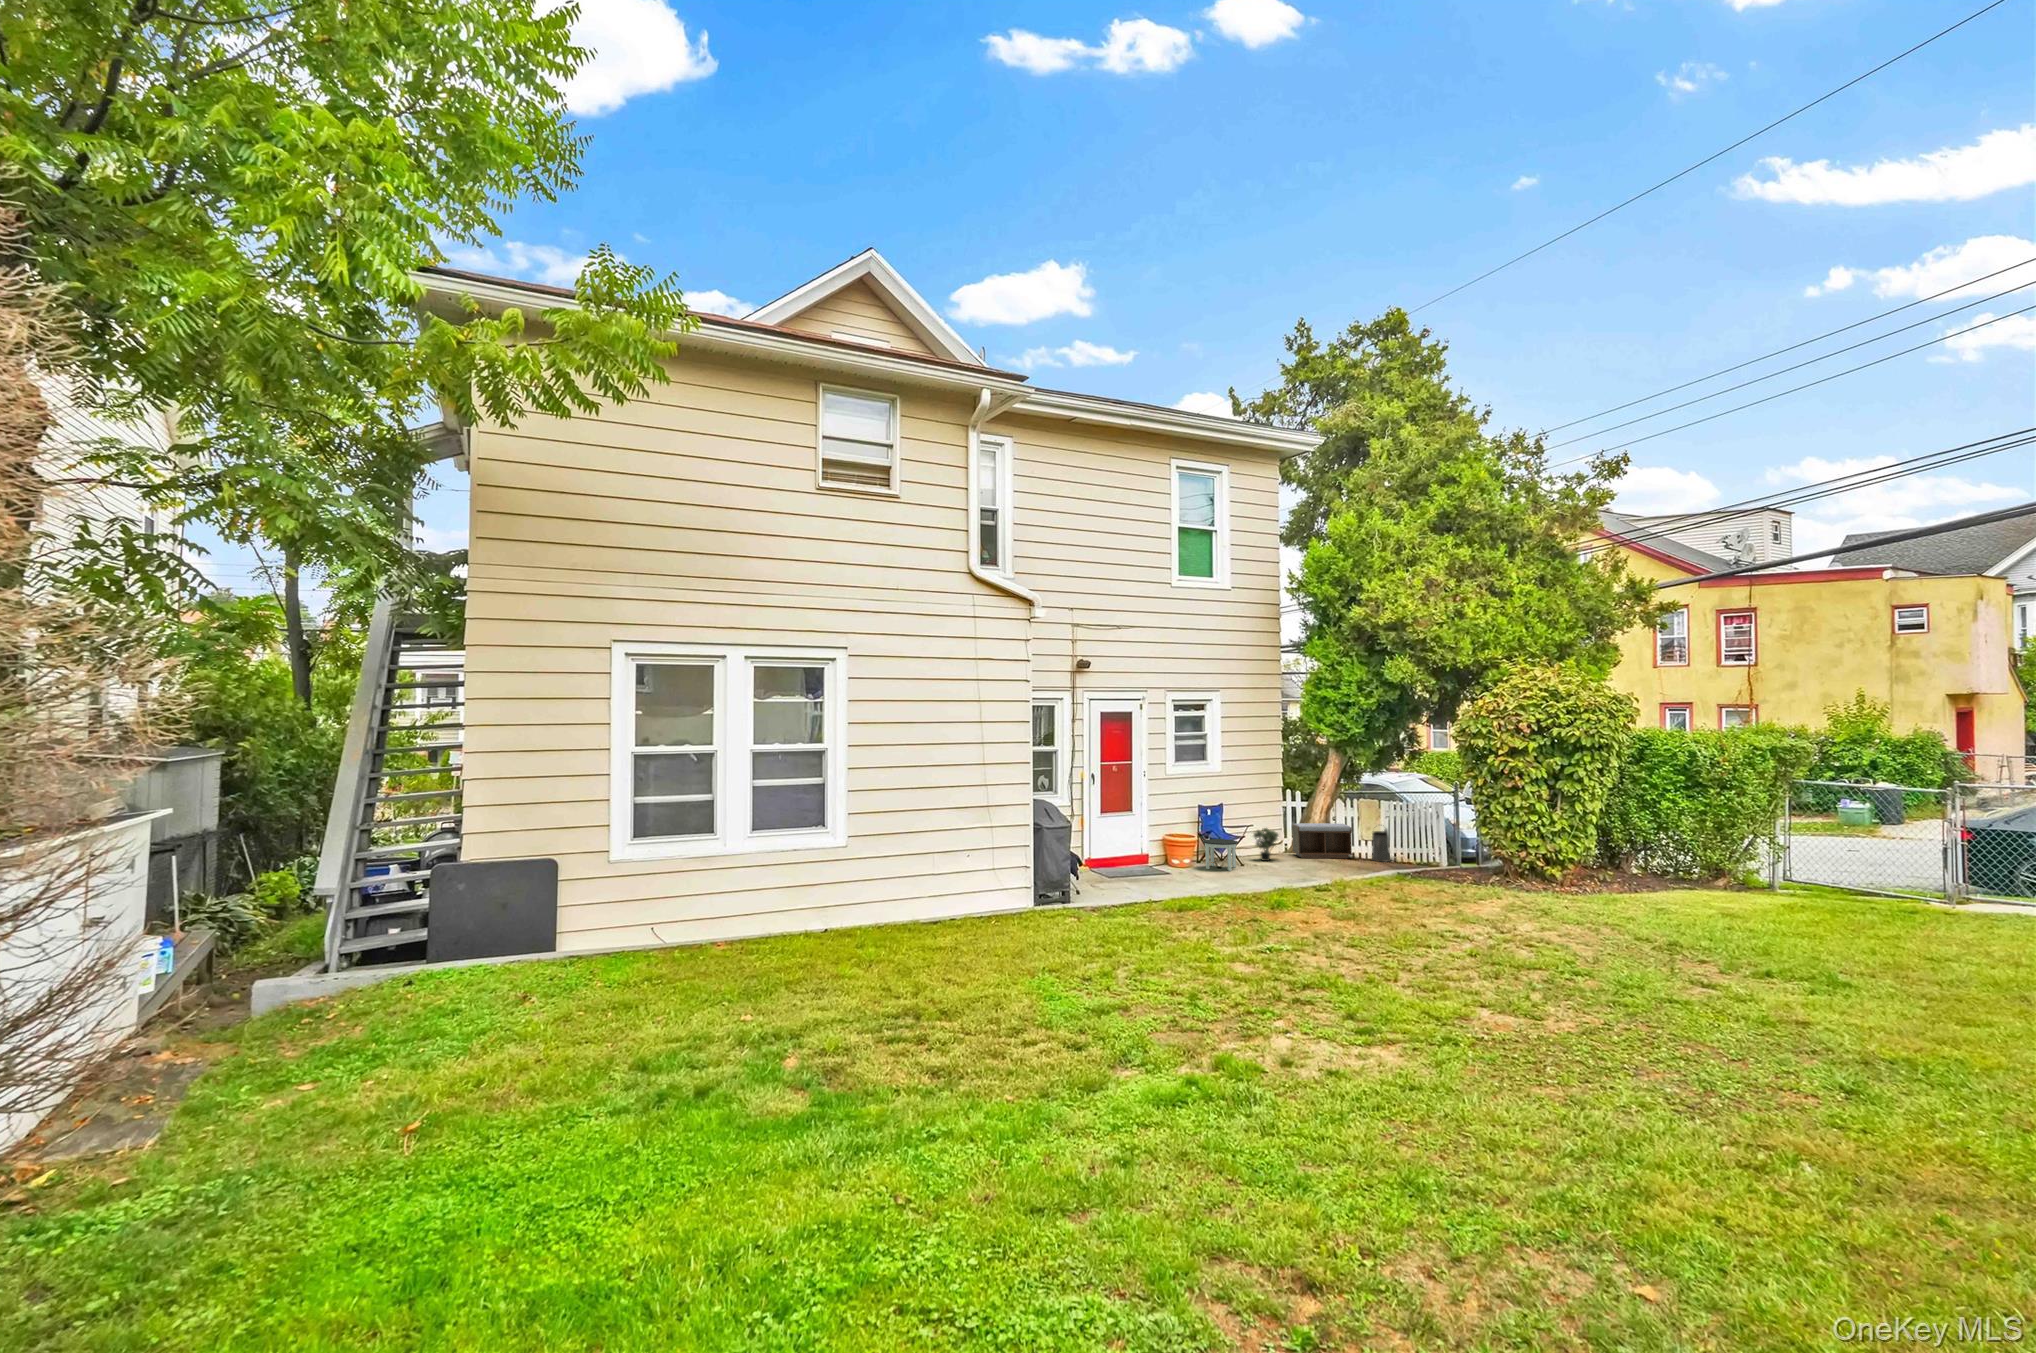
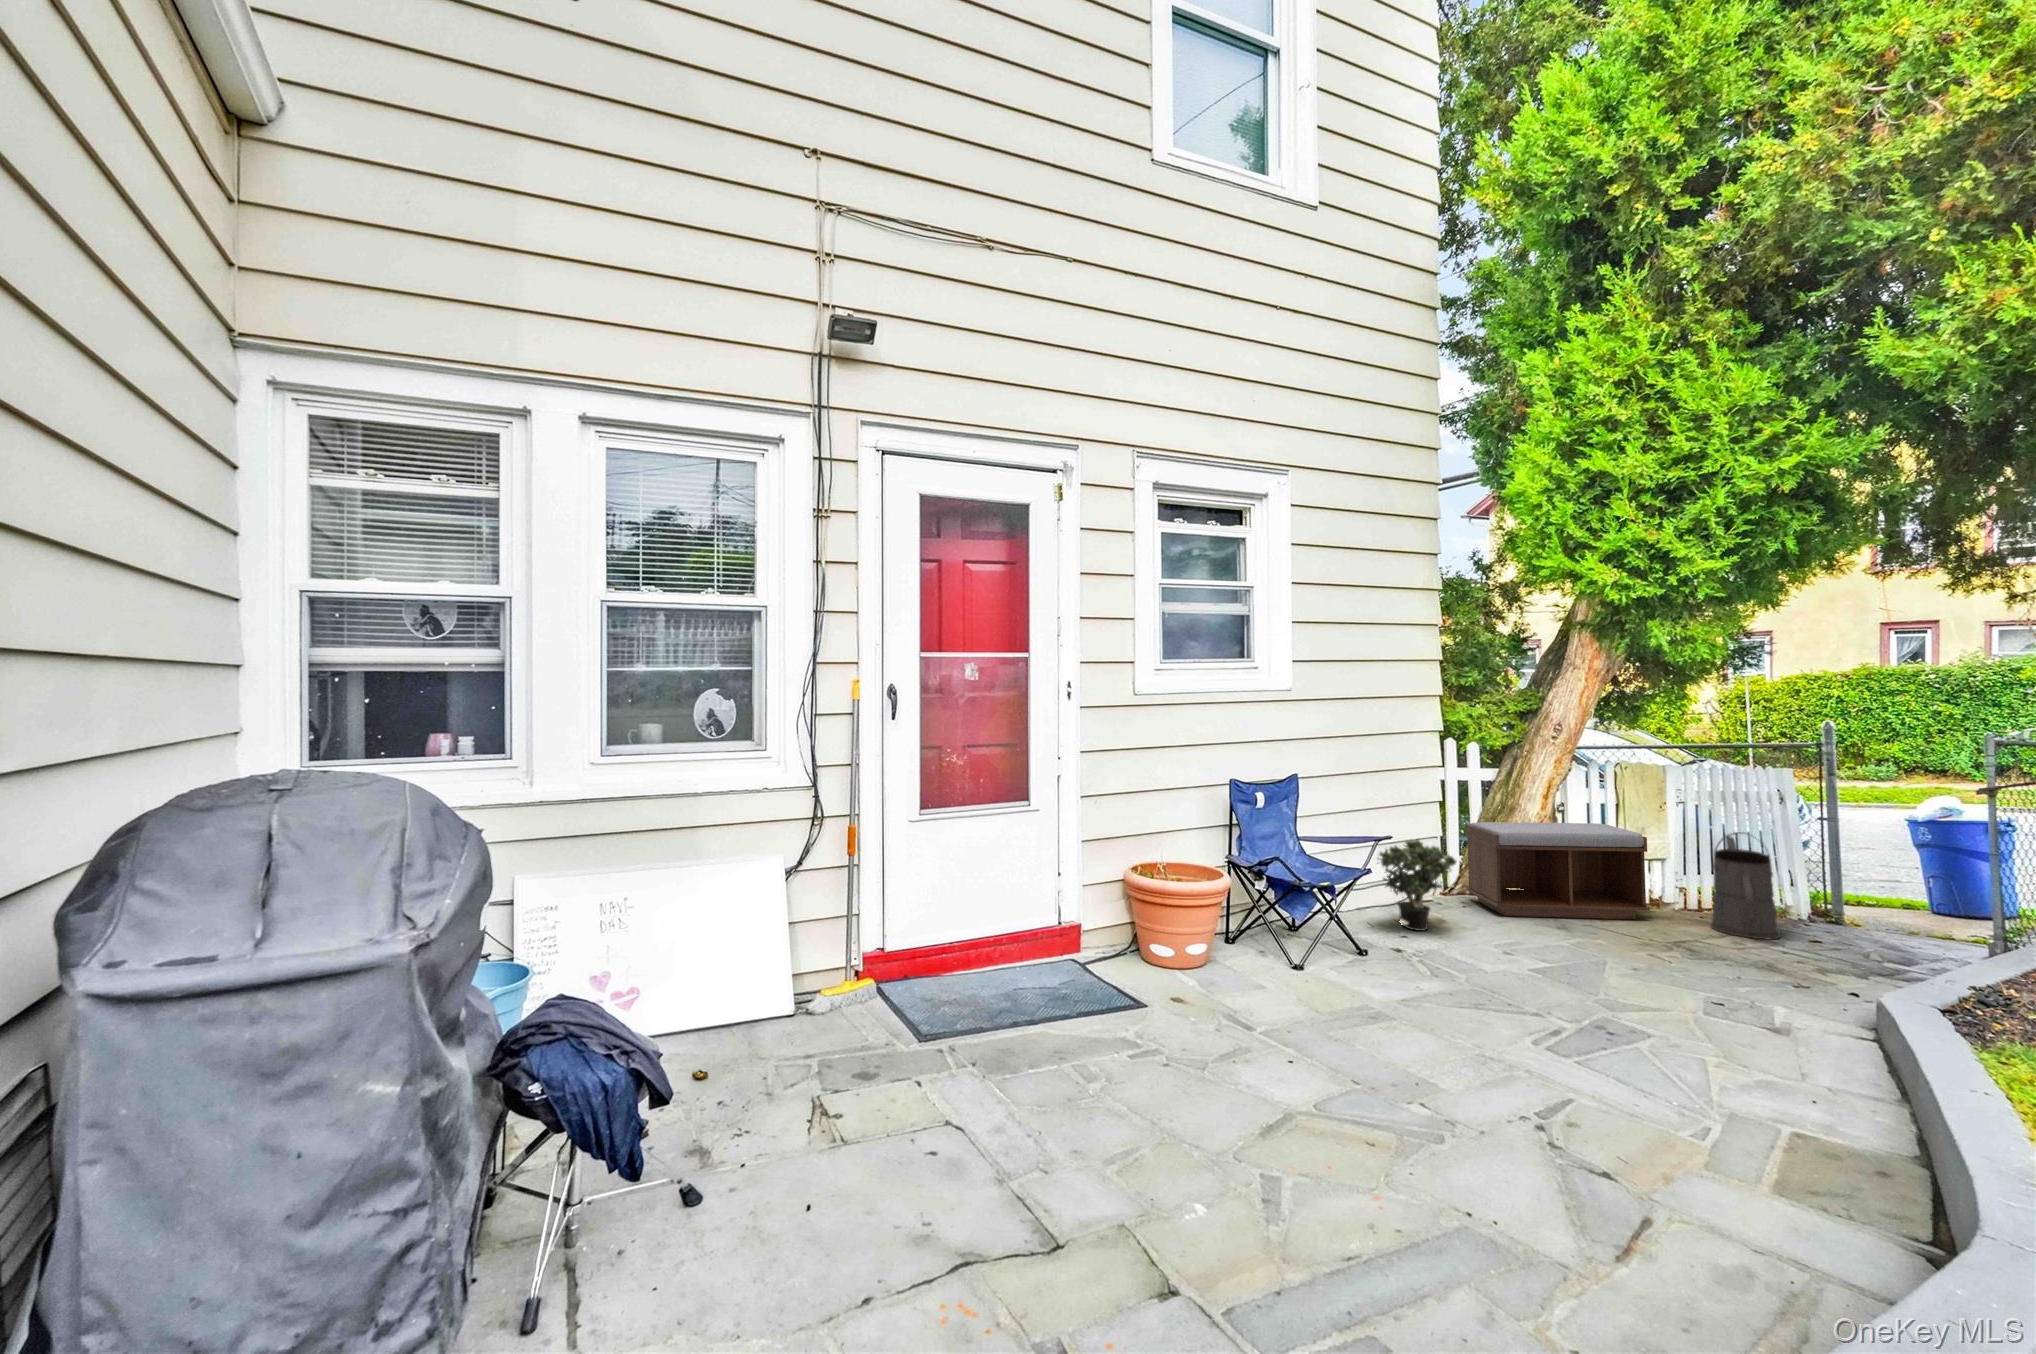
round table: present [1203,839,1238,871] -> none [1244,880,1357,993]

